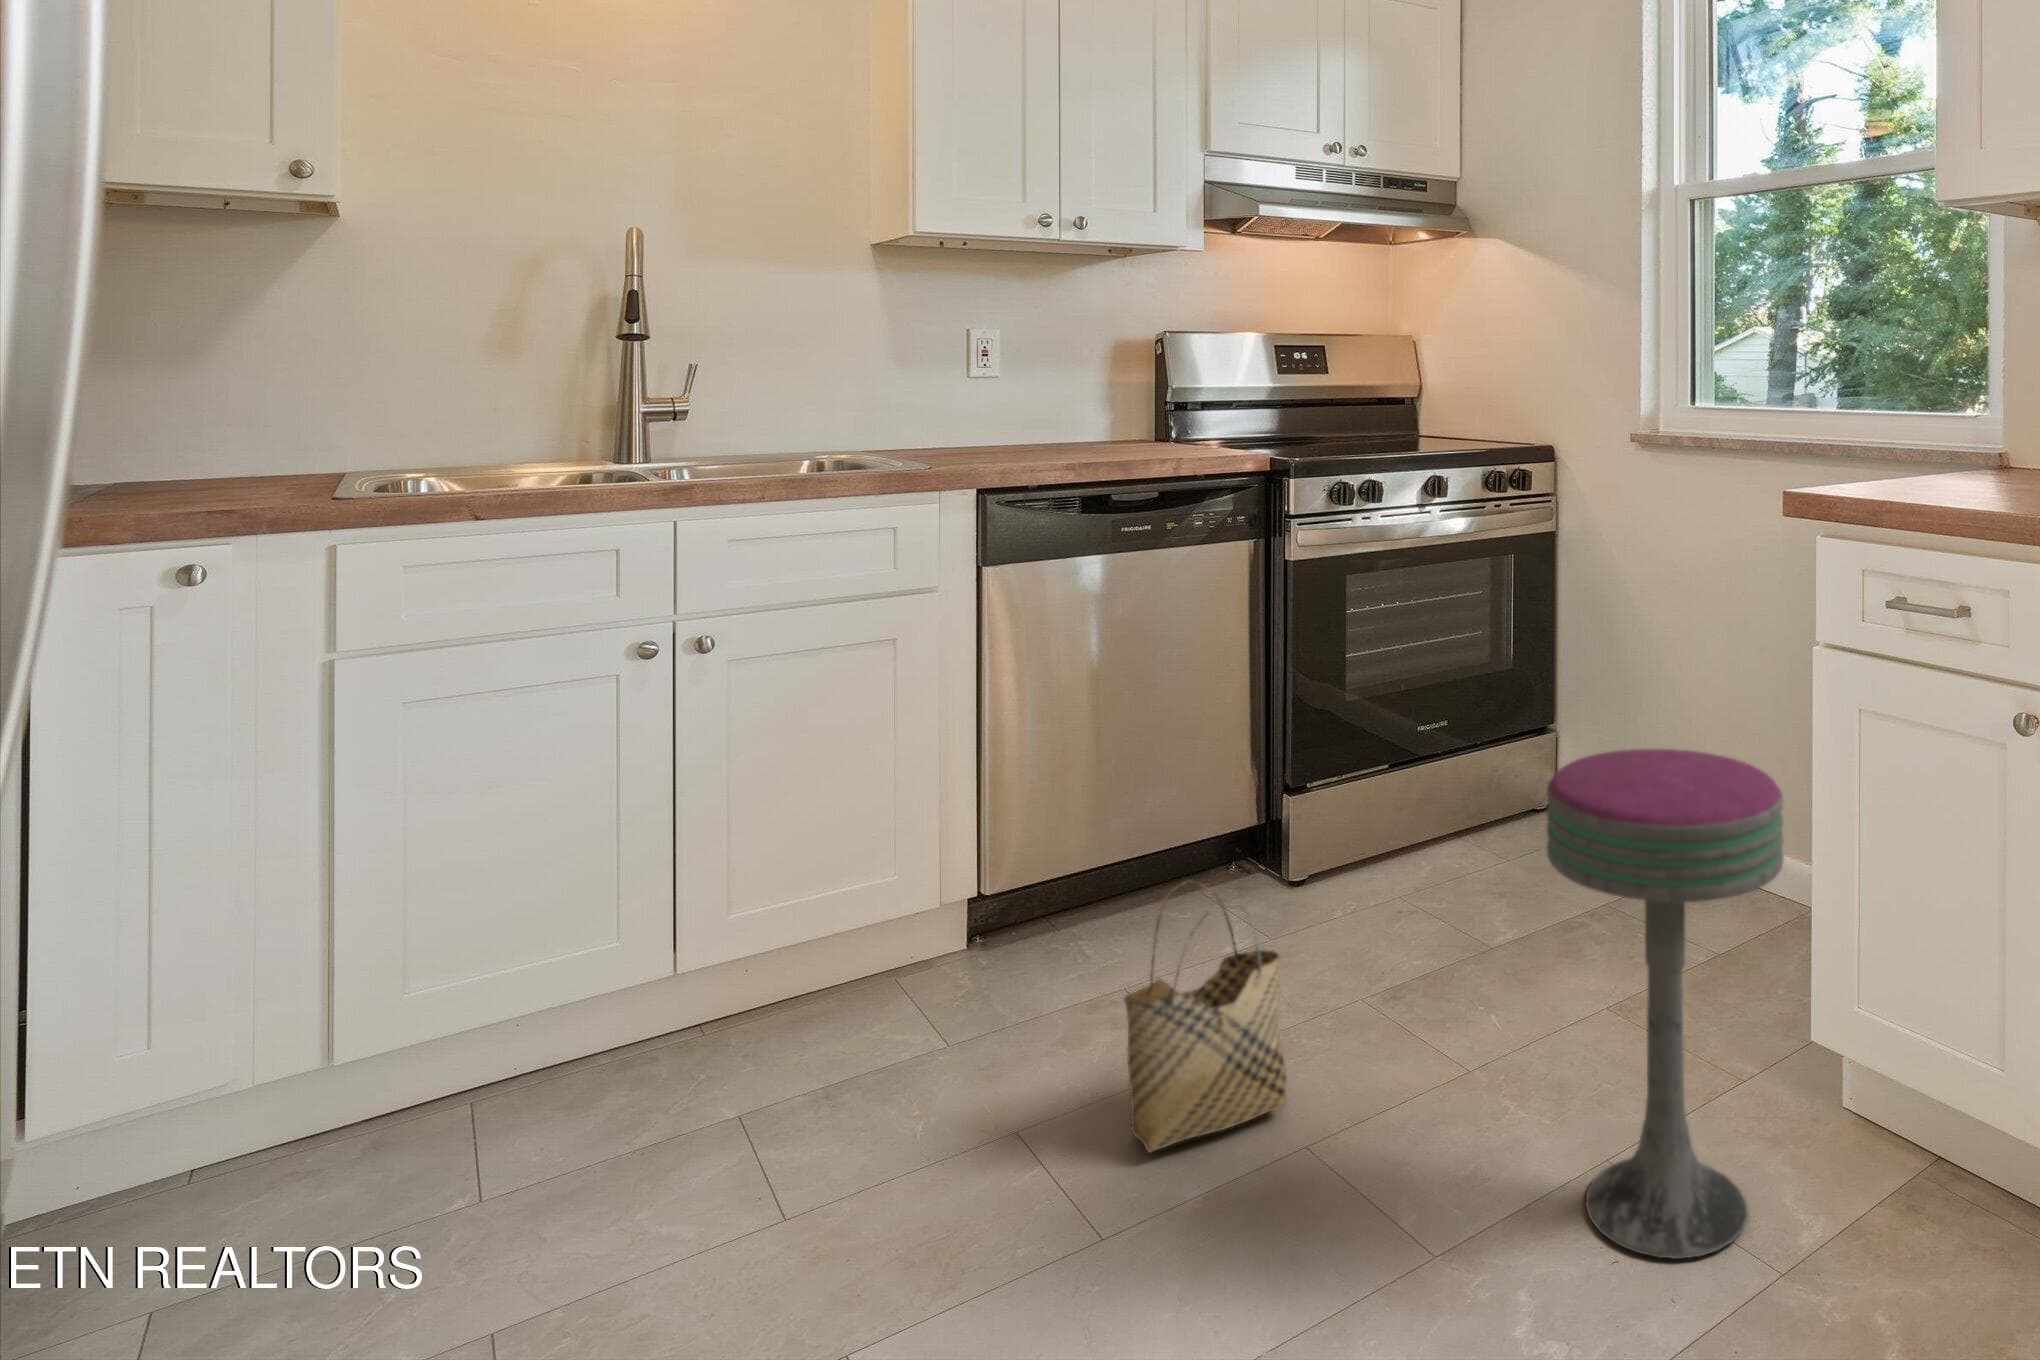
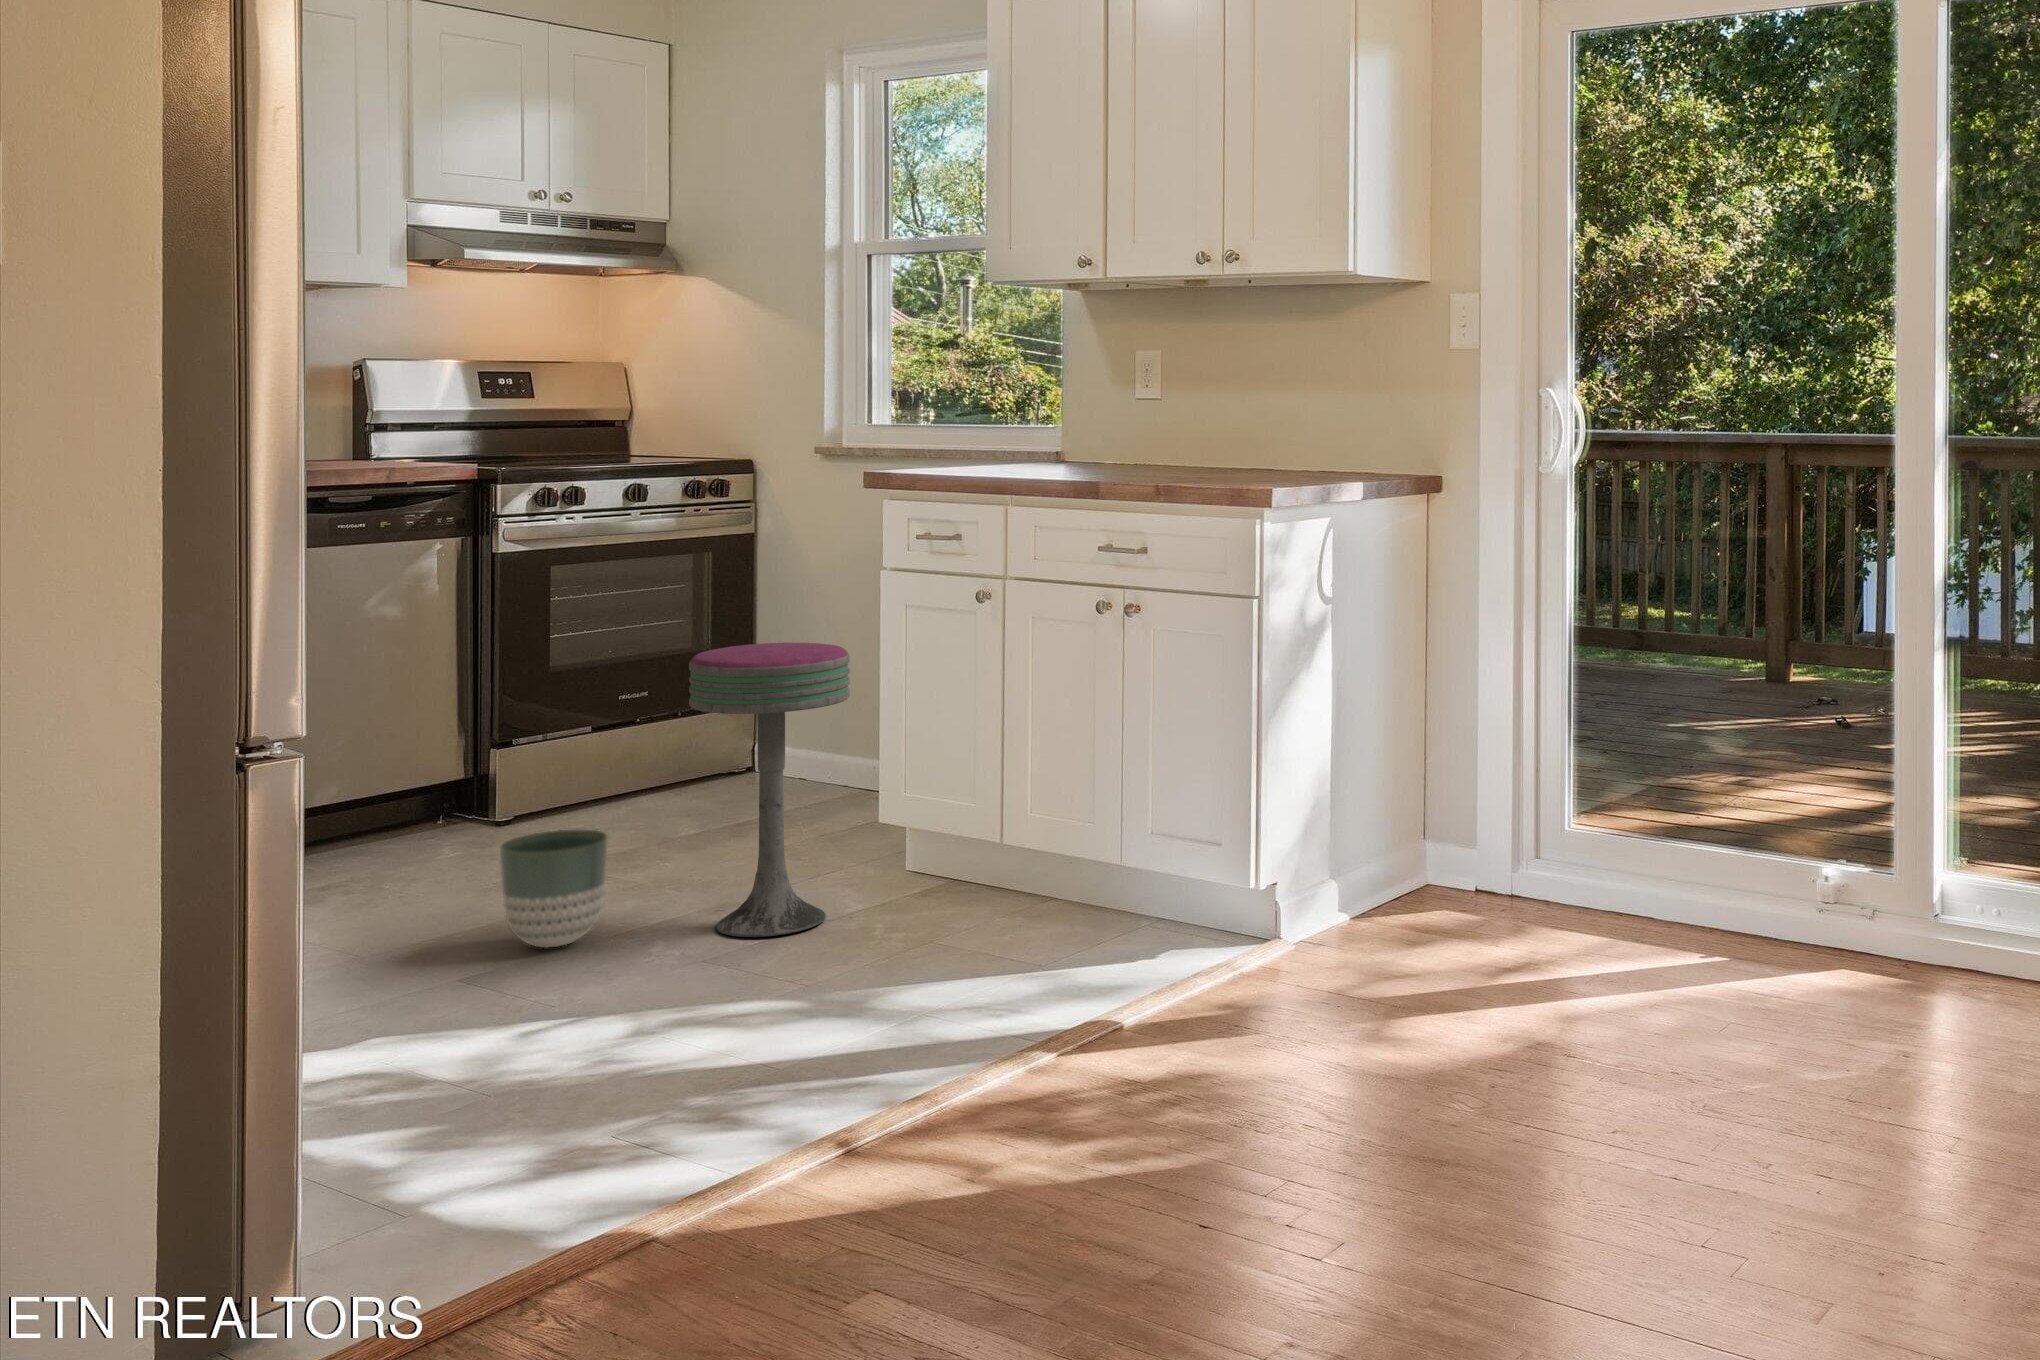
woven basket: present [1124,880,1286,1152] -> none [368,761,498,936]
planter: none [1287,1021,1433,1230] -> present [500,830,608,947]

